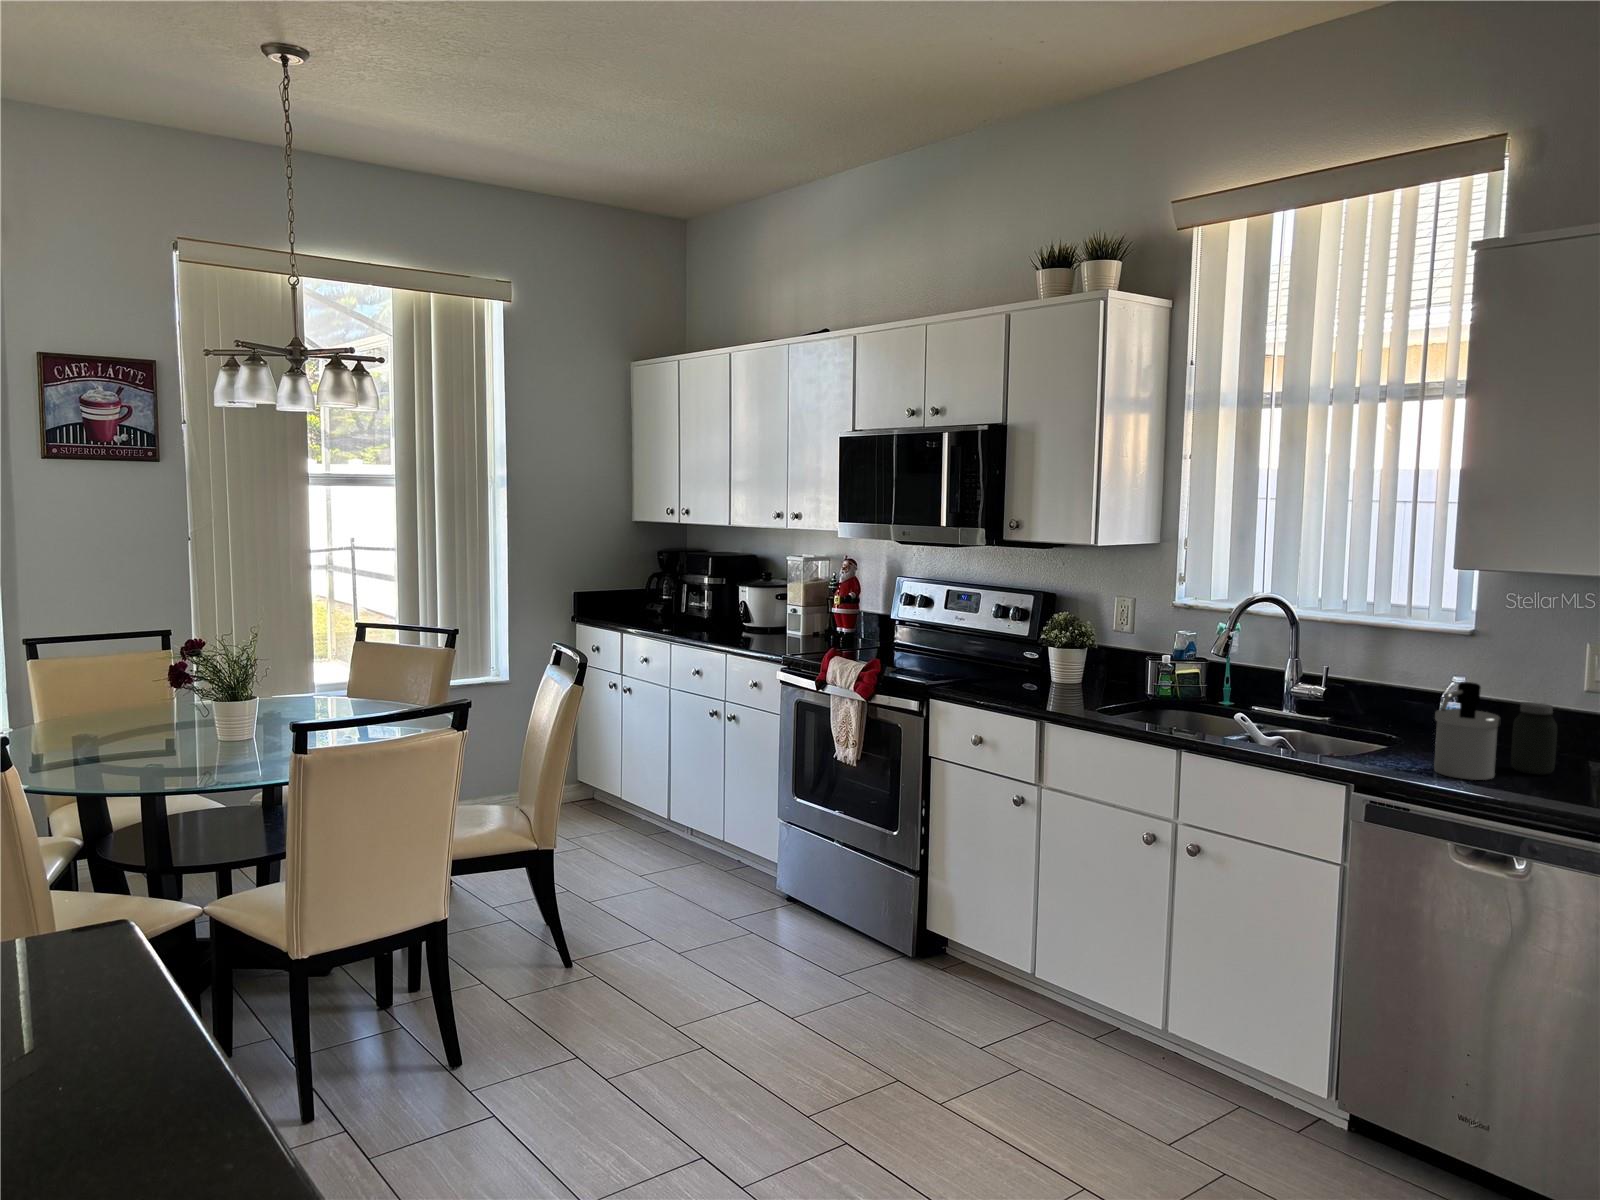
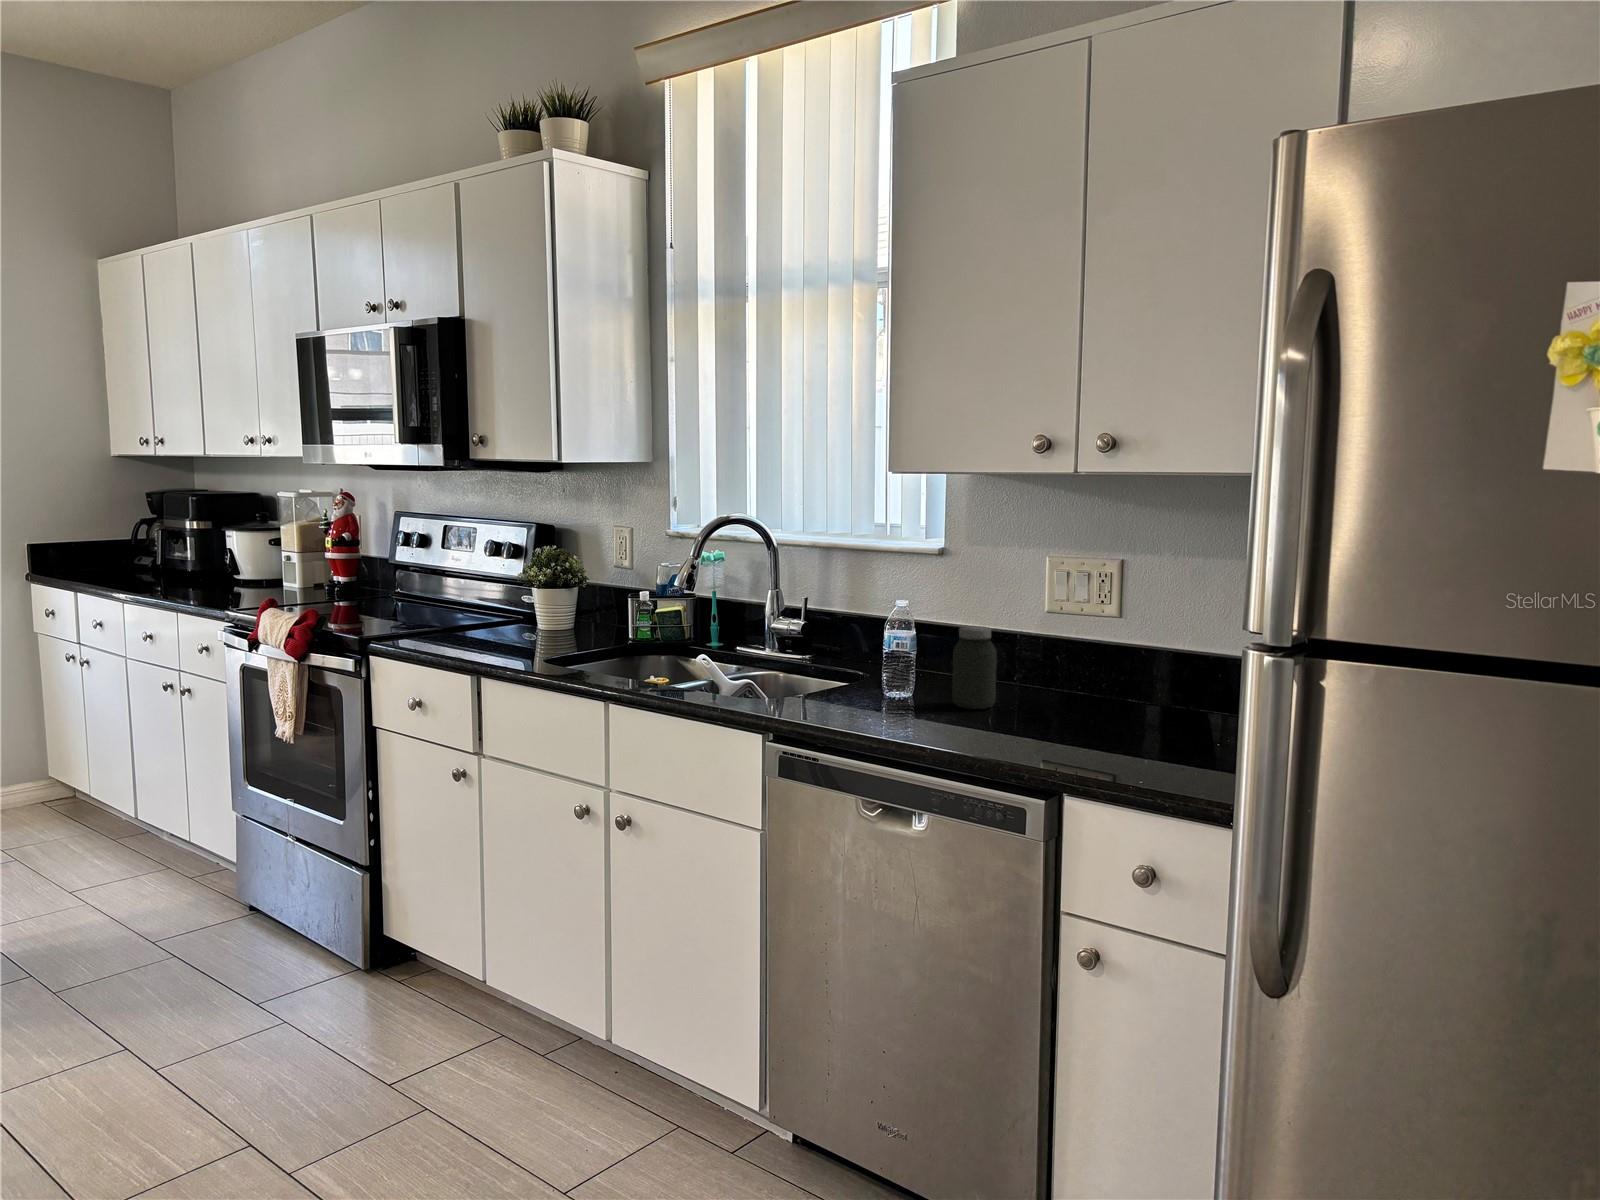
soap dispenser: present [1434,682,1500,780] -> none [850,605,927,720]

